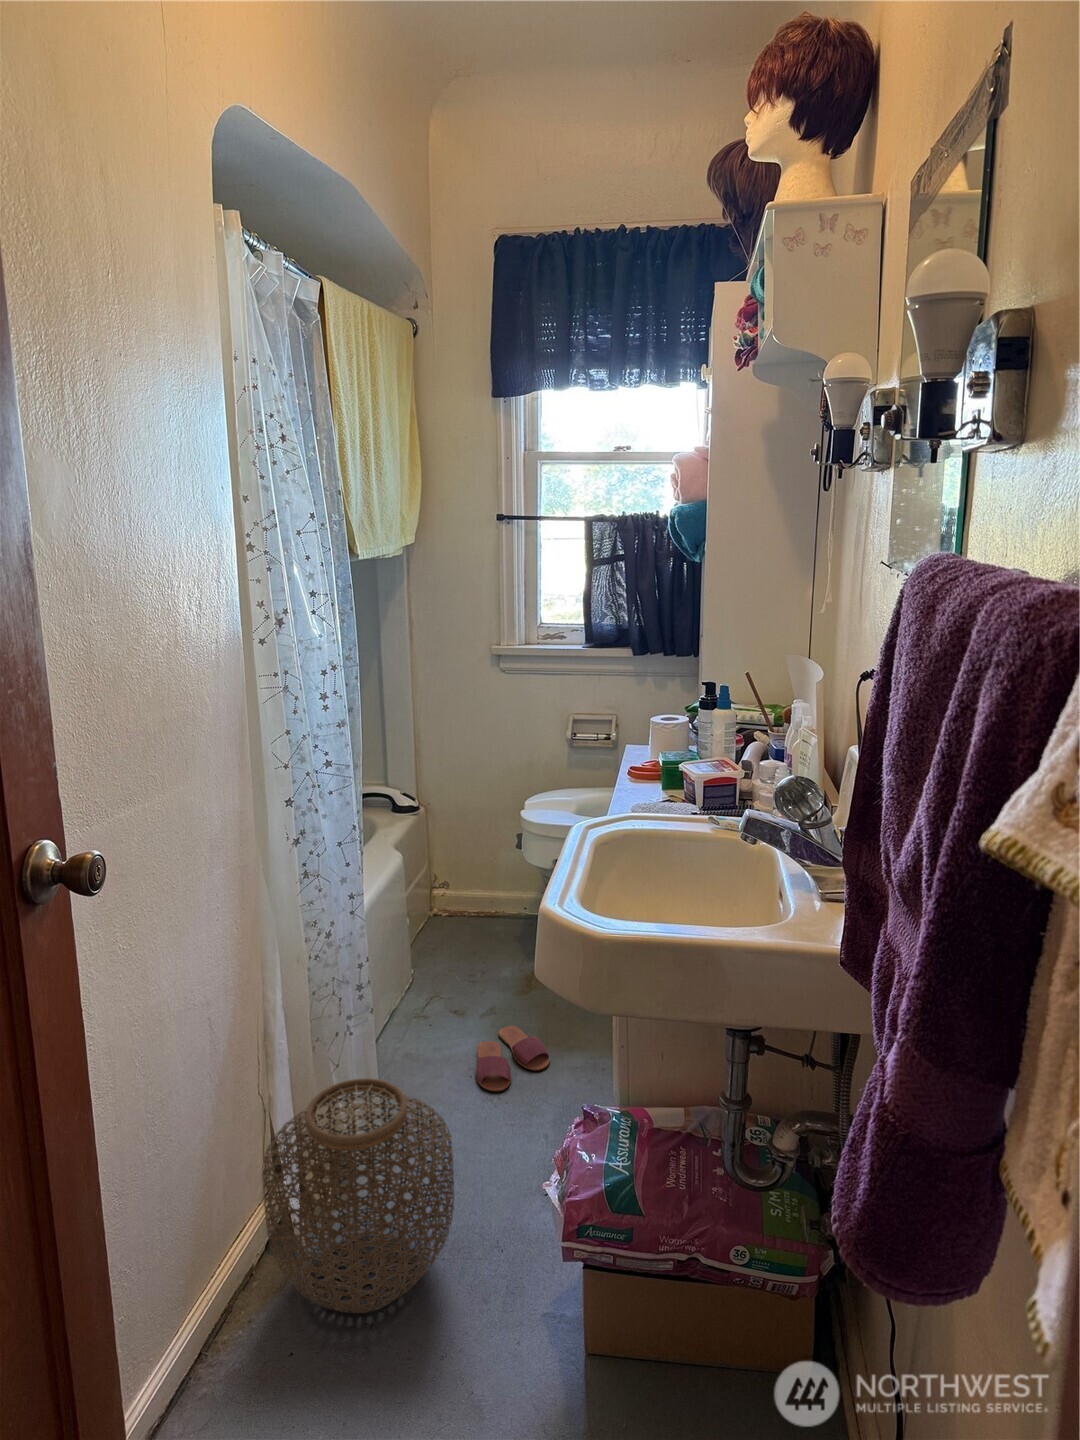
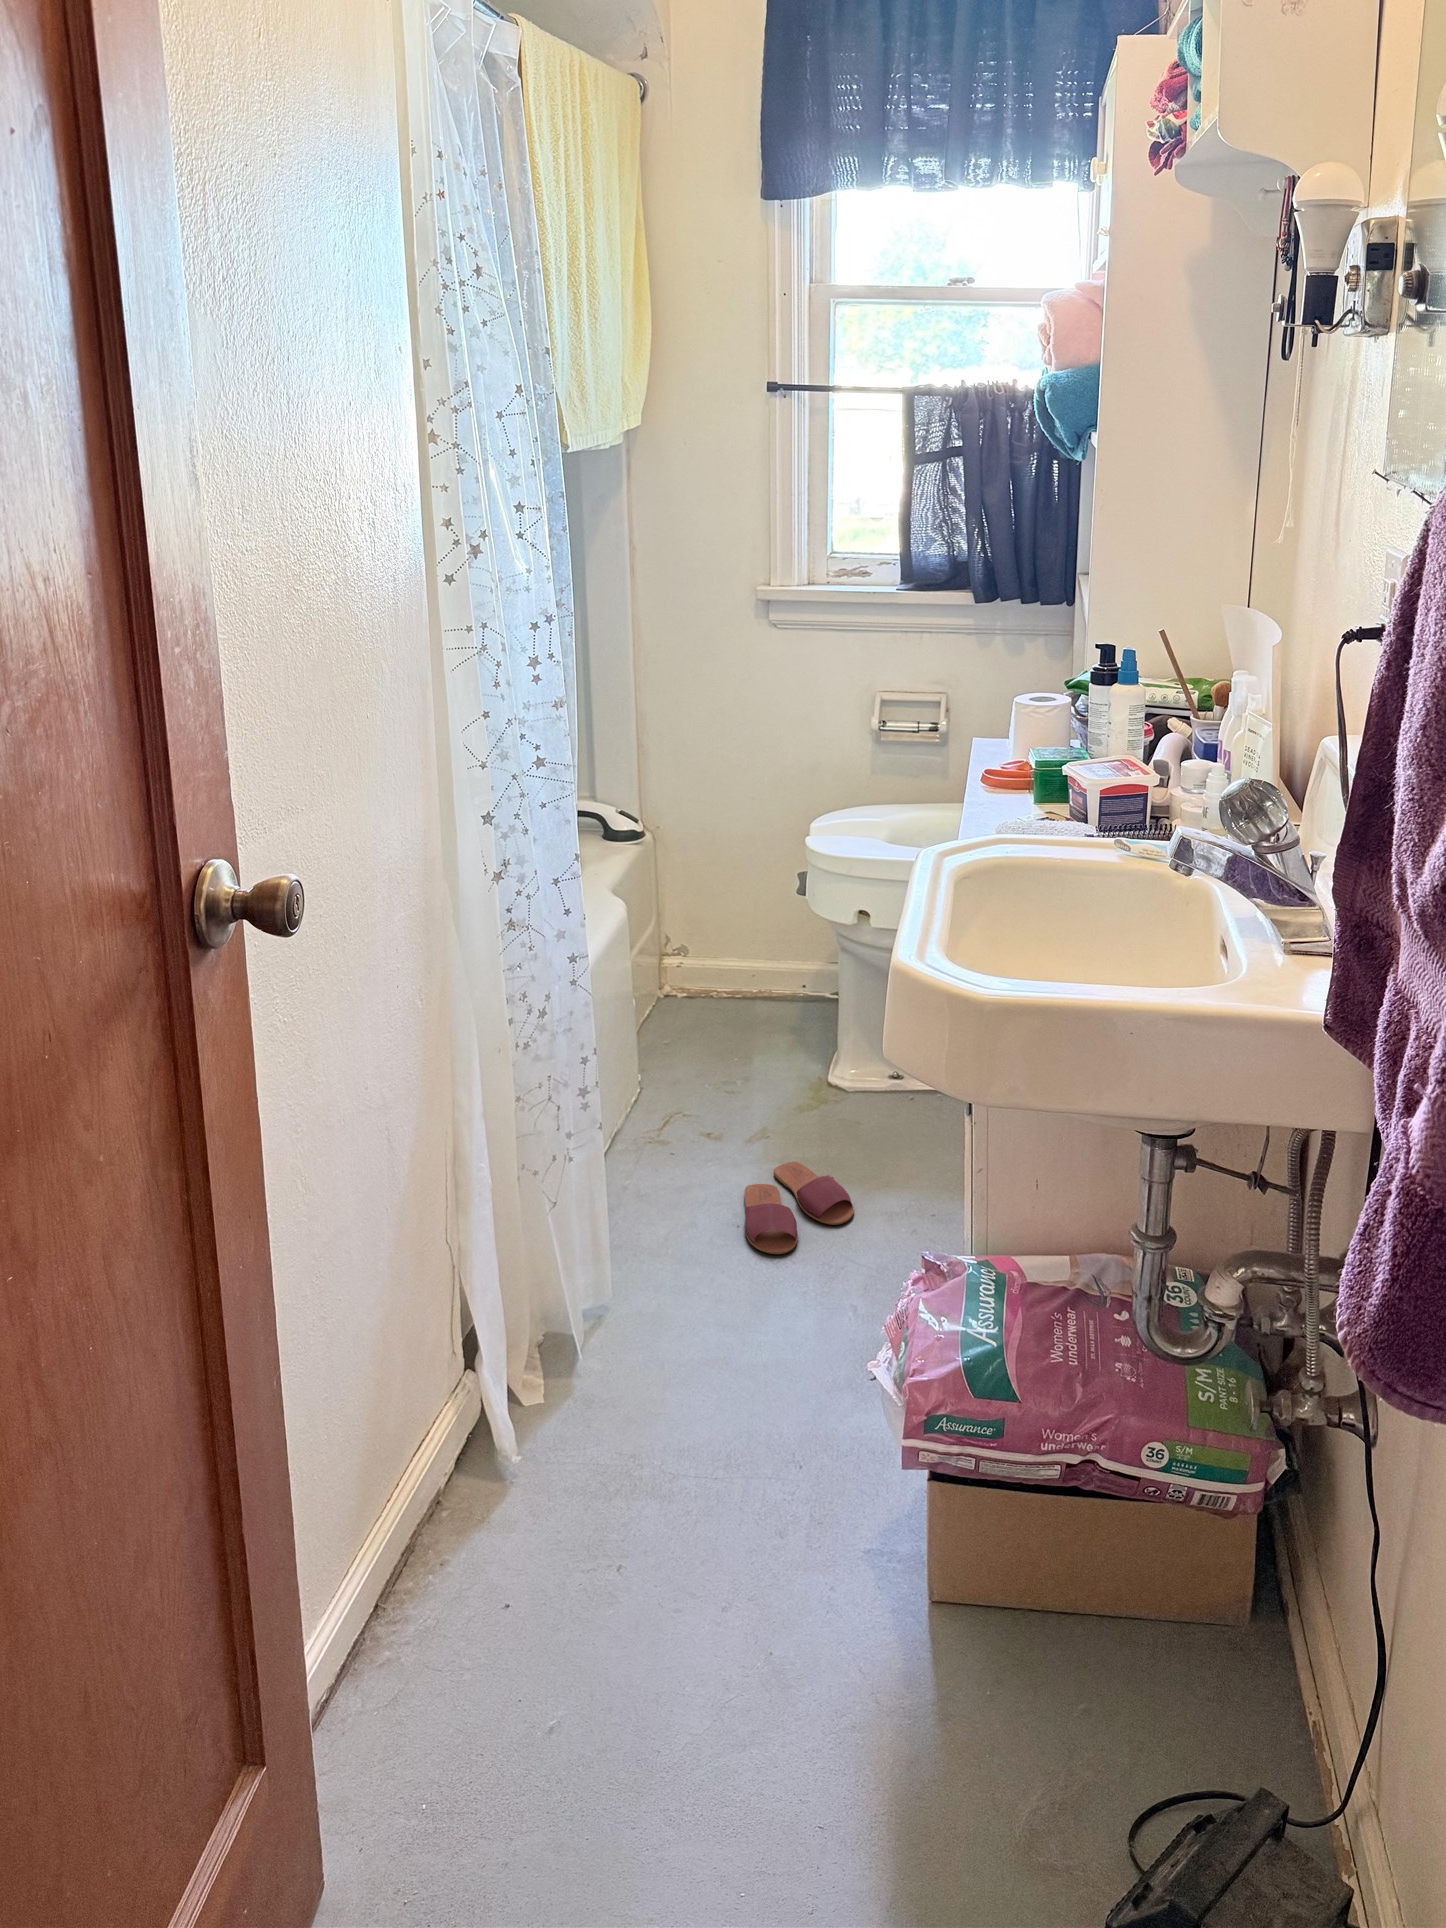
woven basket: present [262,1078,454,1313] -> none [464,1223,739,1553]

